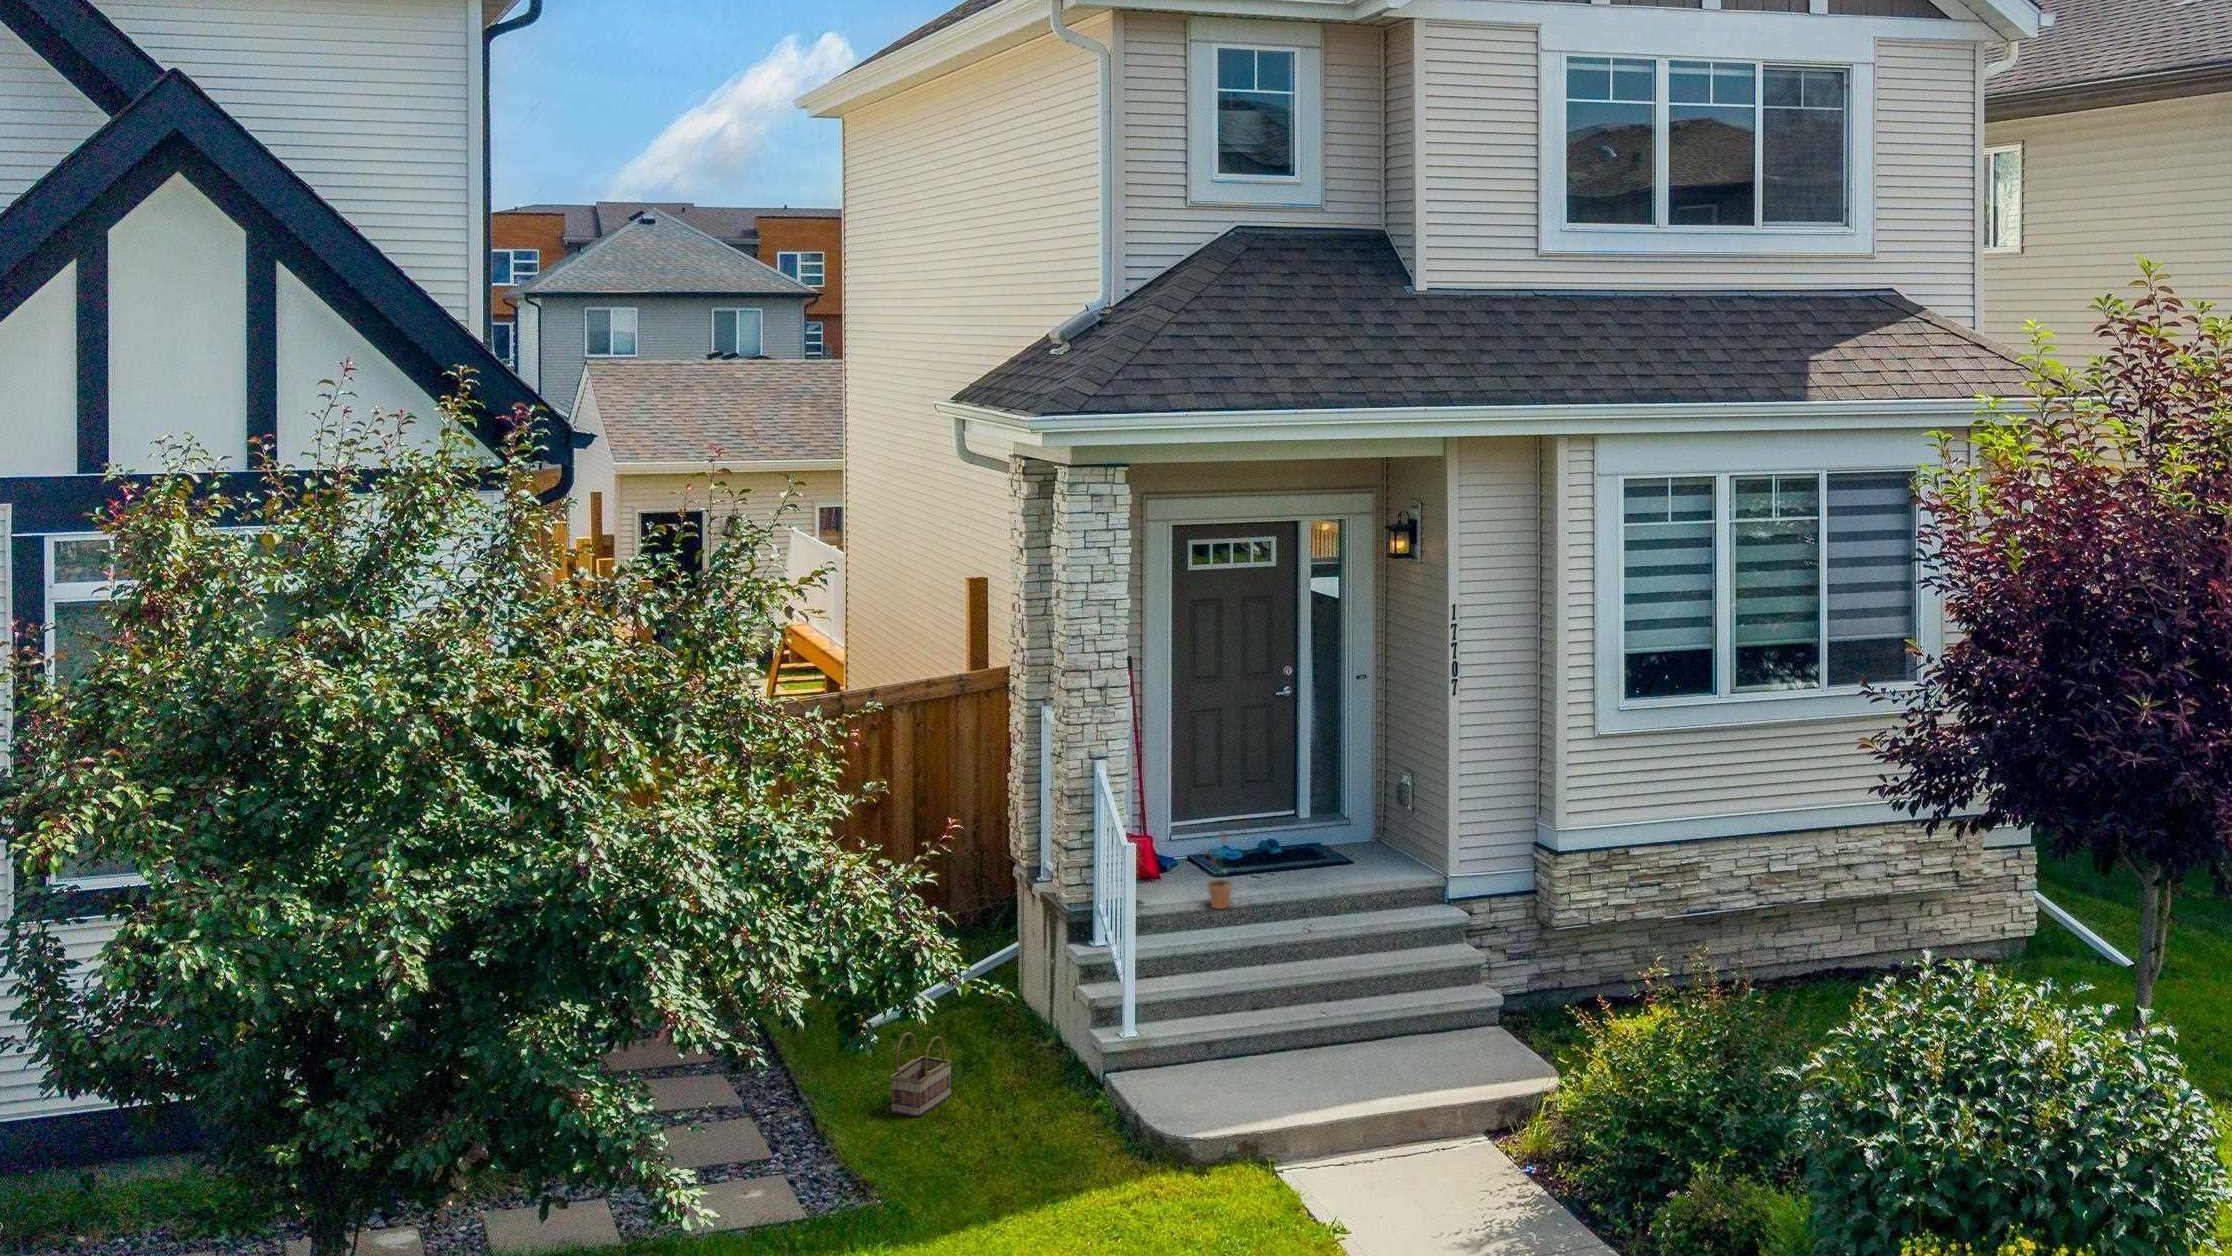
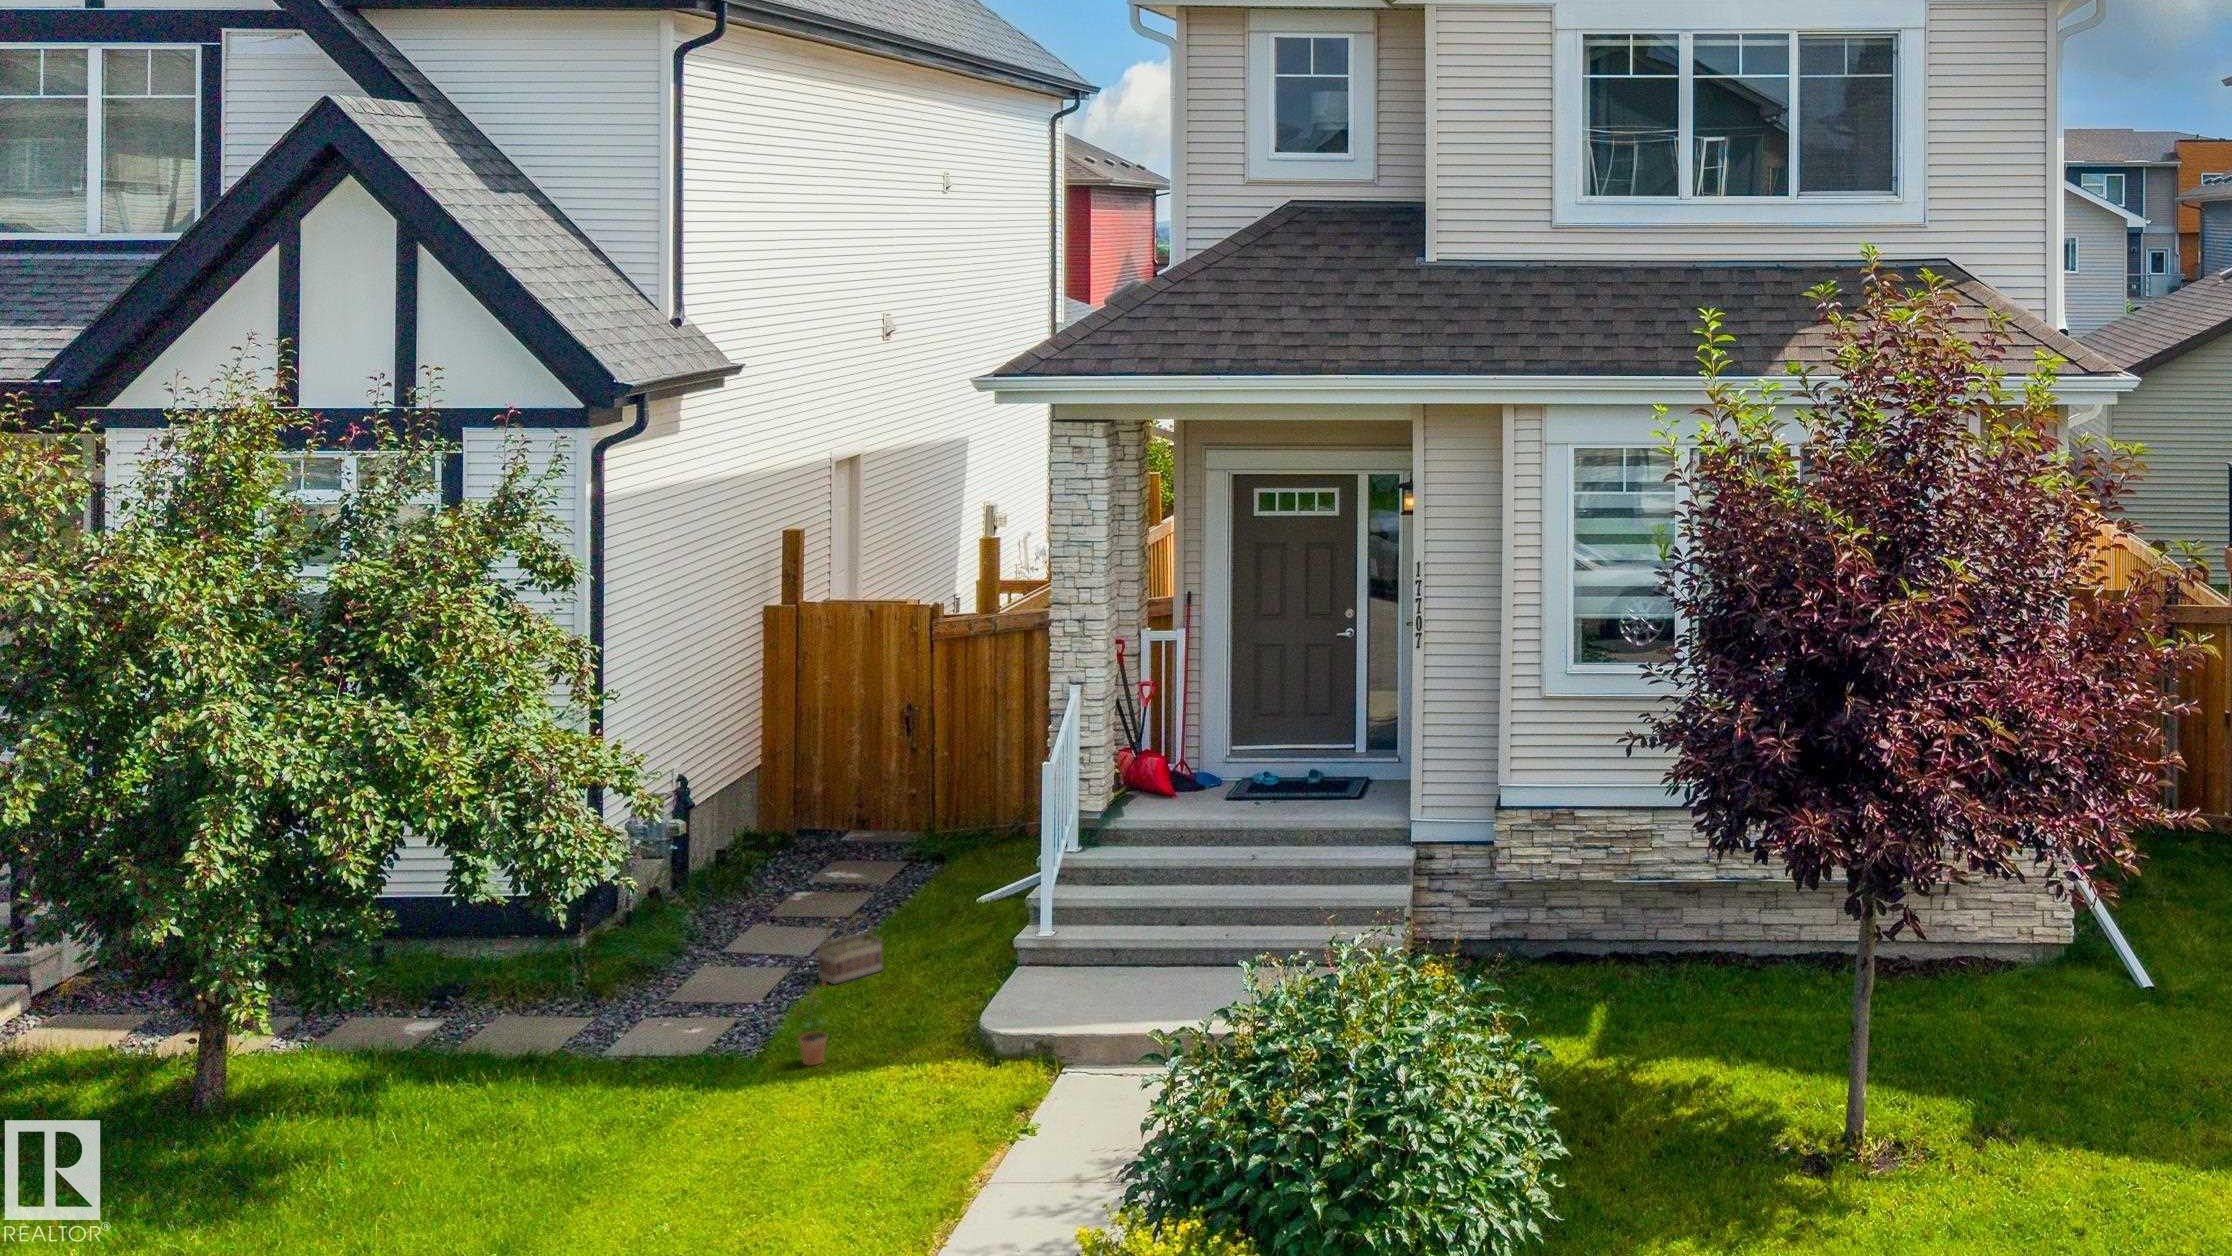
potted plant: present [1205,832,1233,909] -> present [796,979,827,1065]

